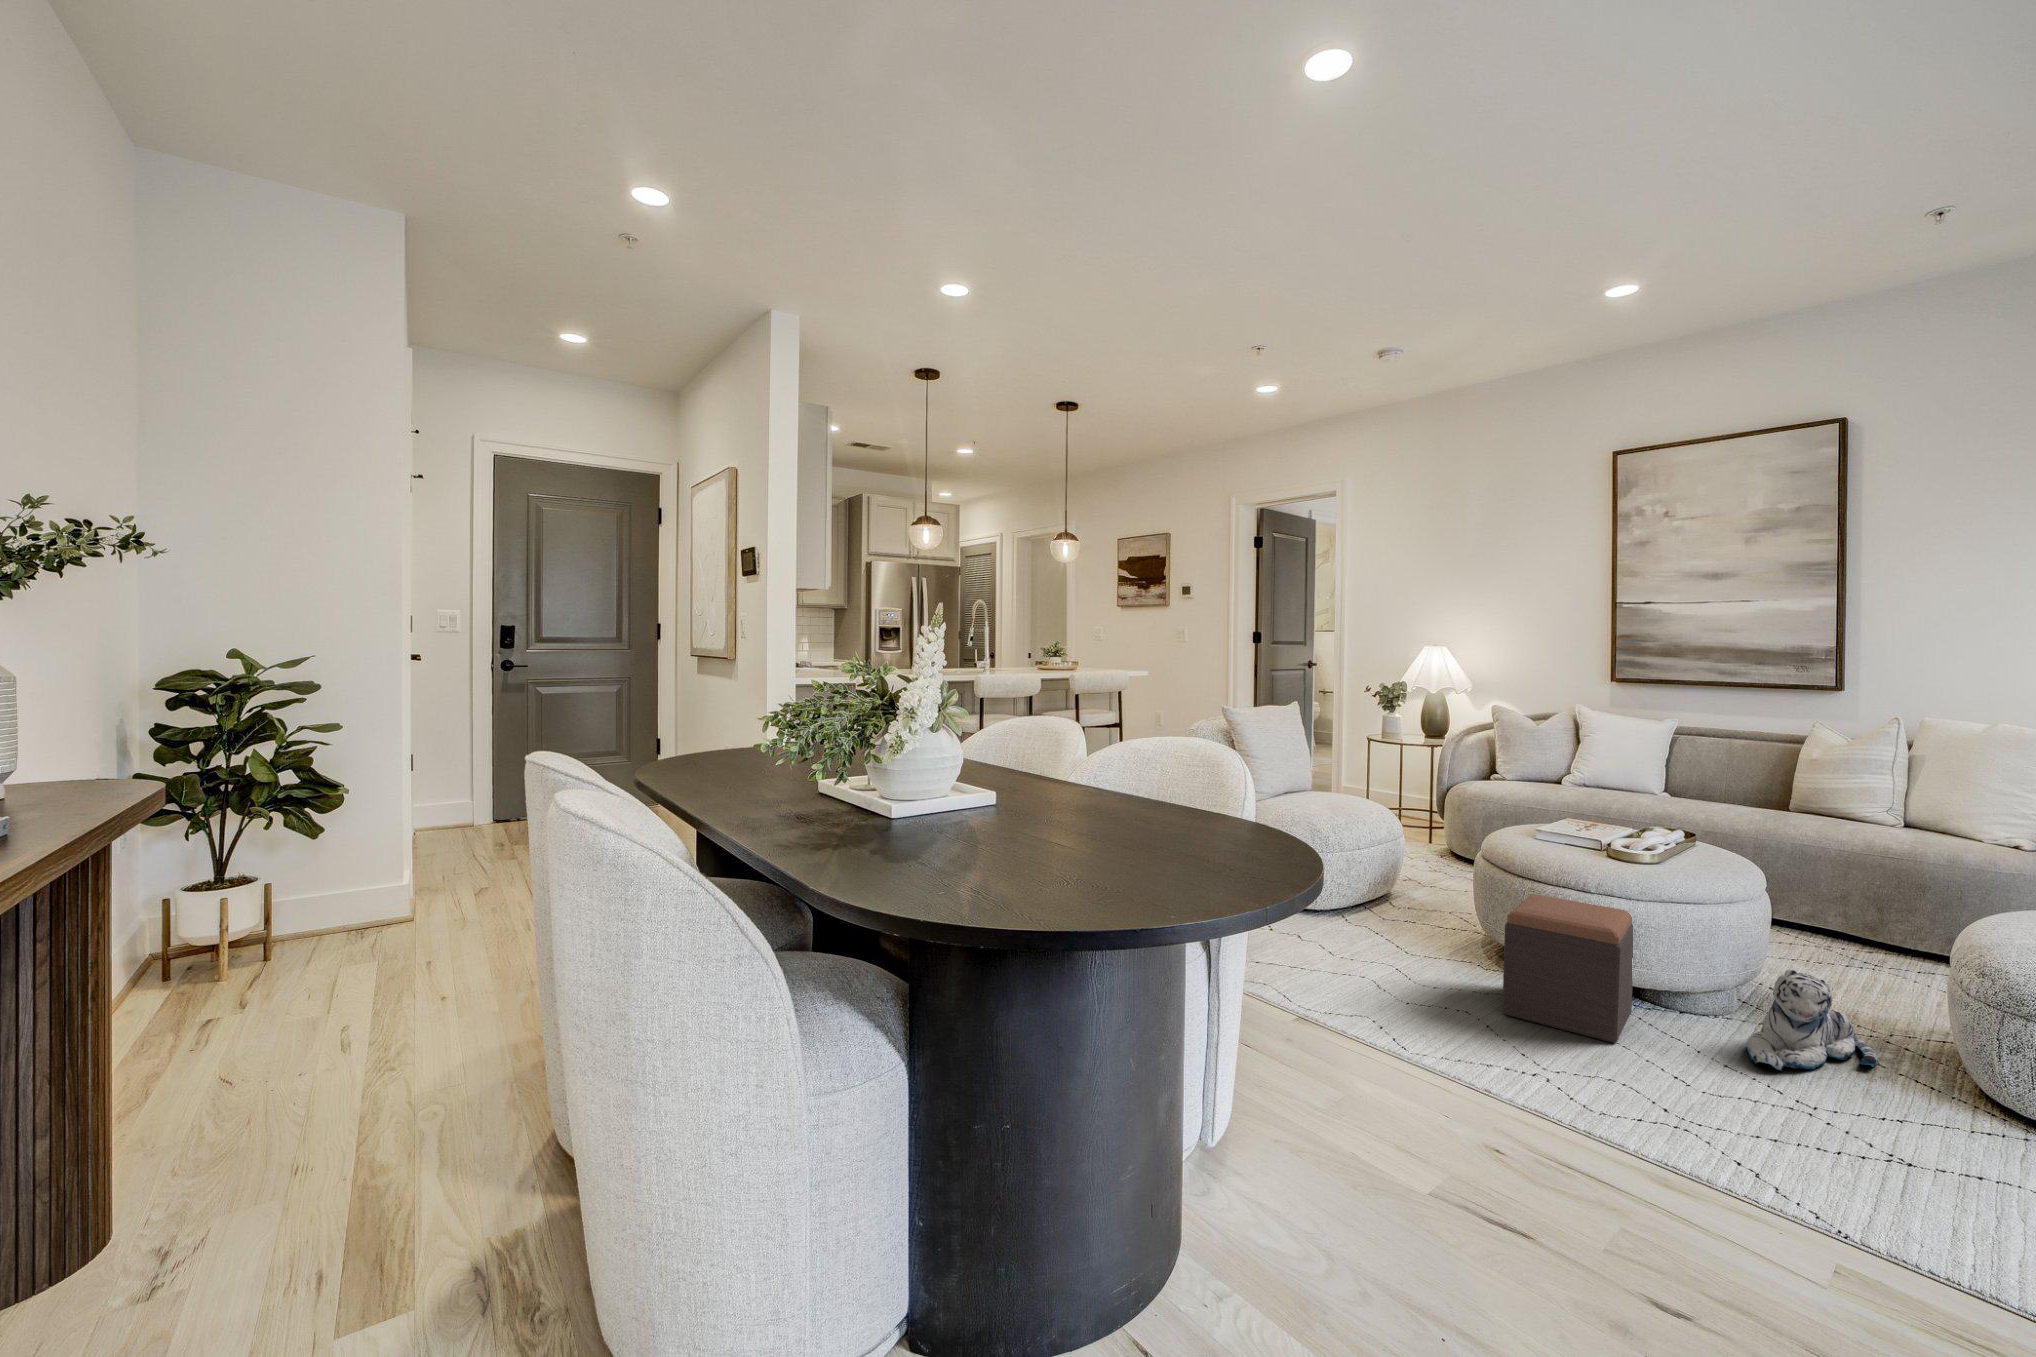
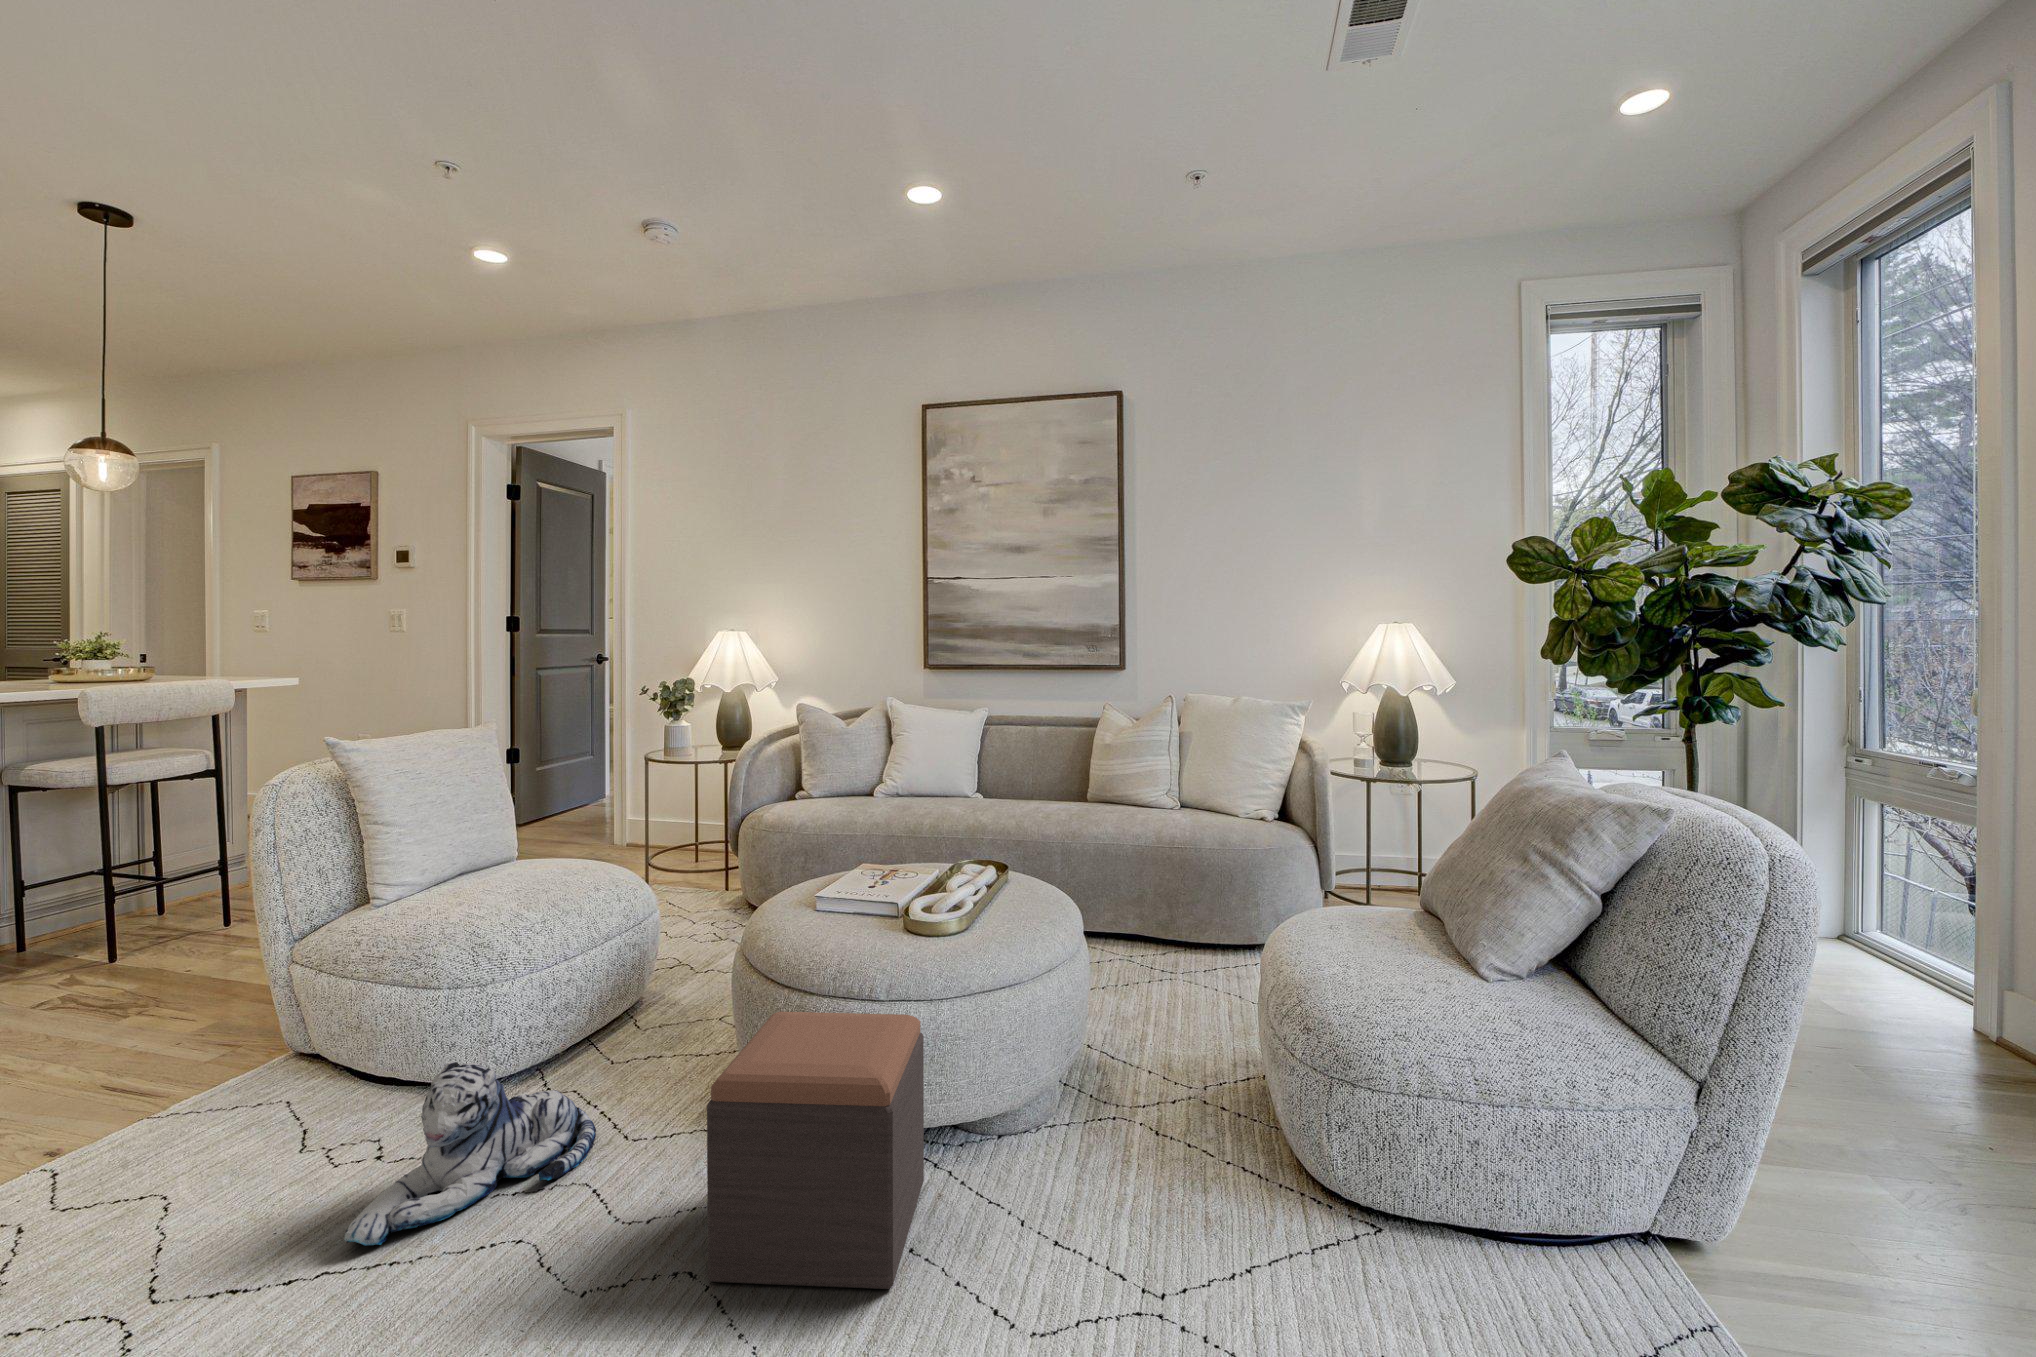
plush toy: present [1746,969,1878,1071] -> present [344,1062,596,1246]

